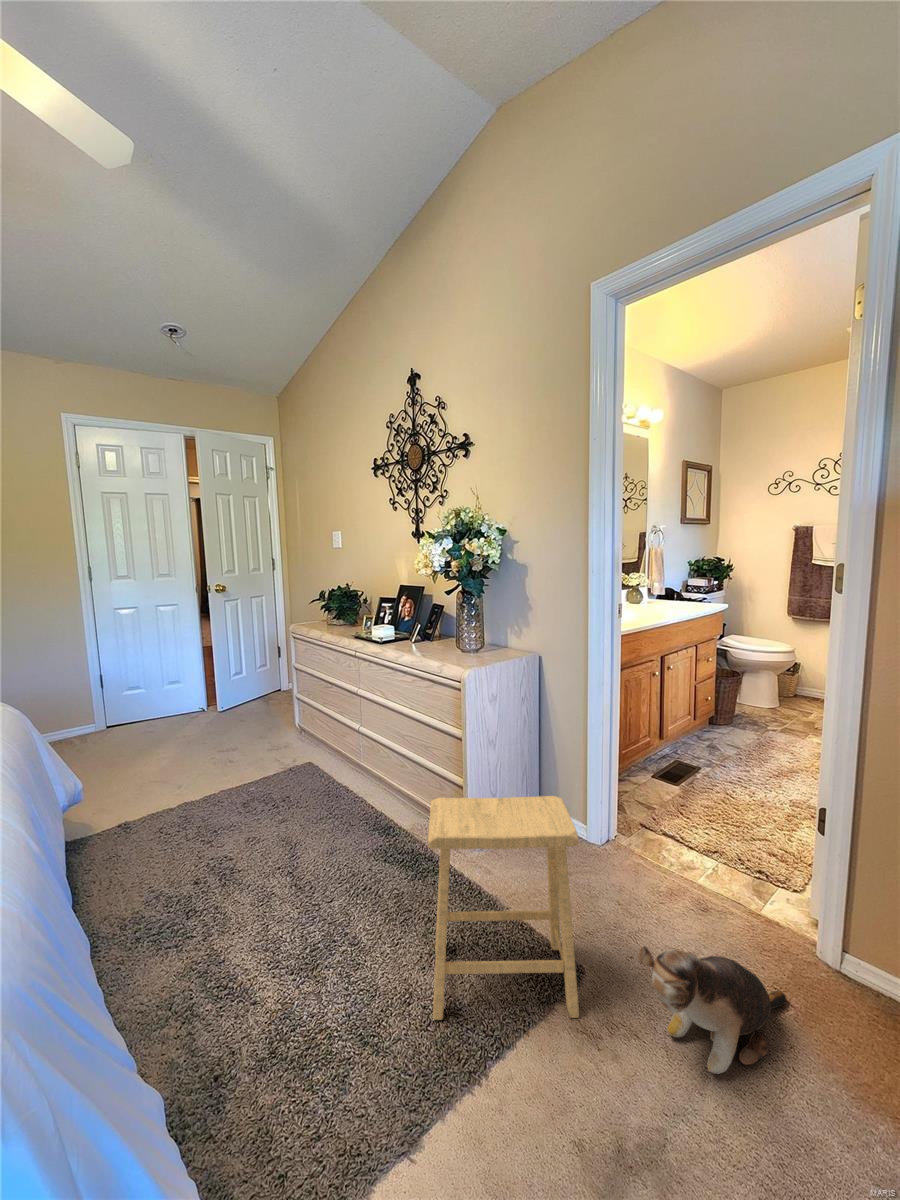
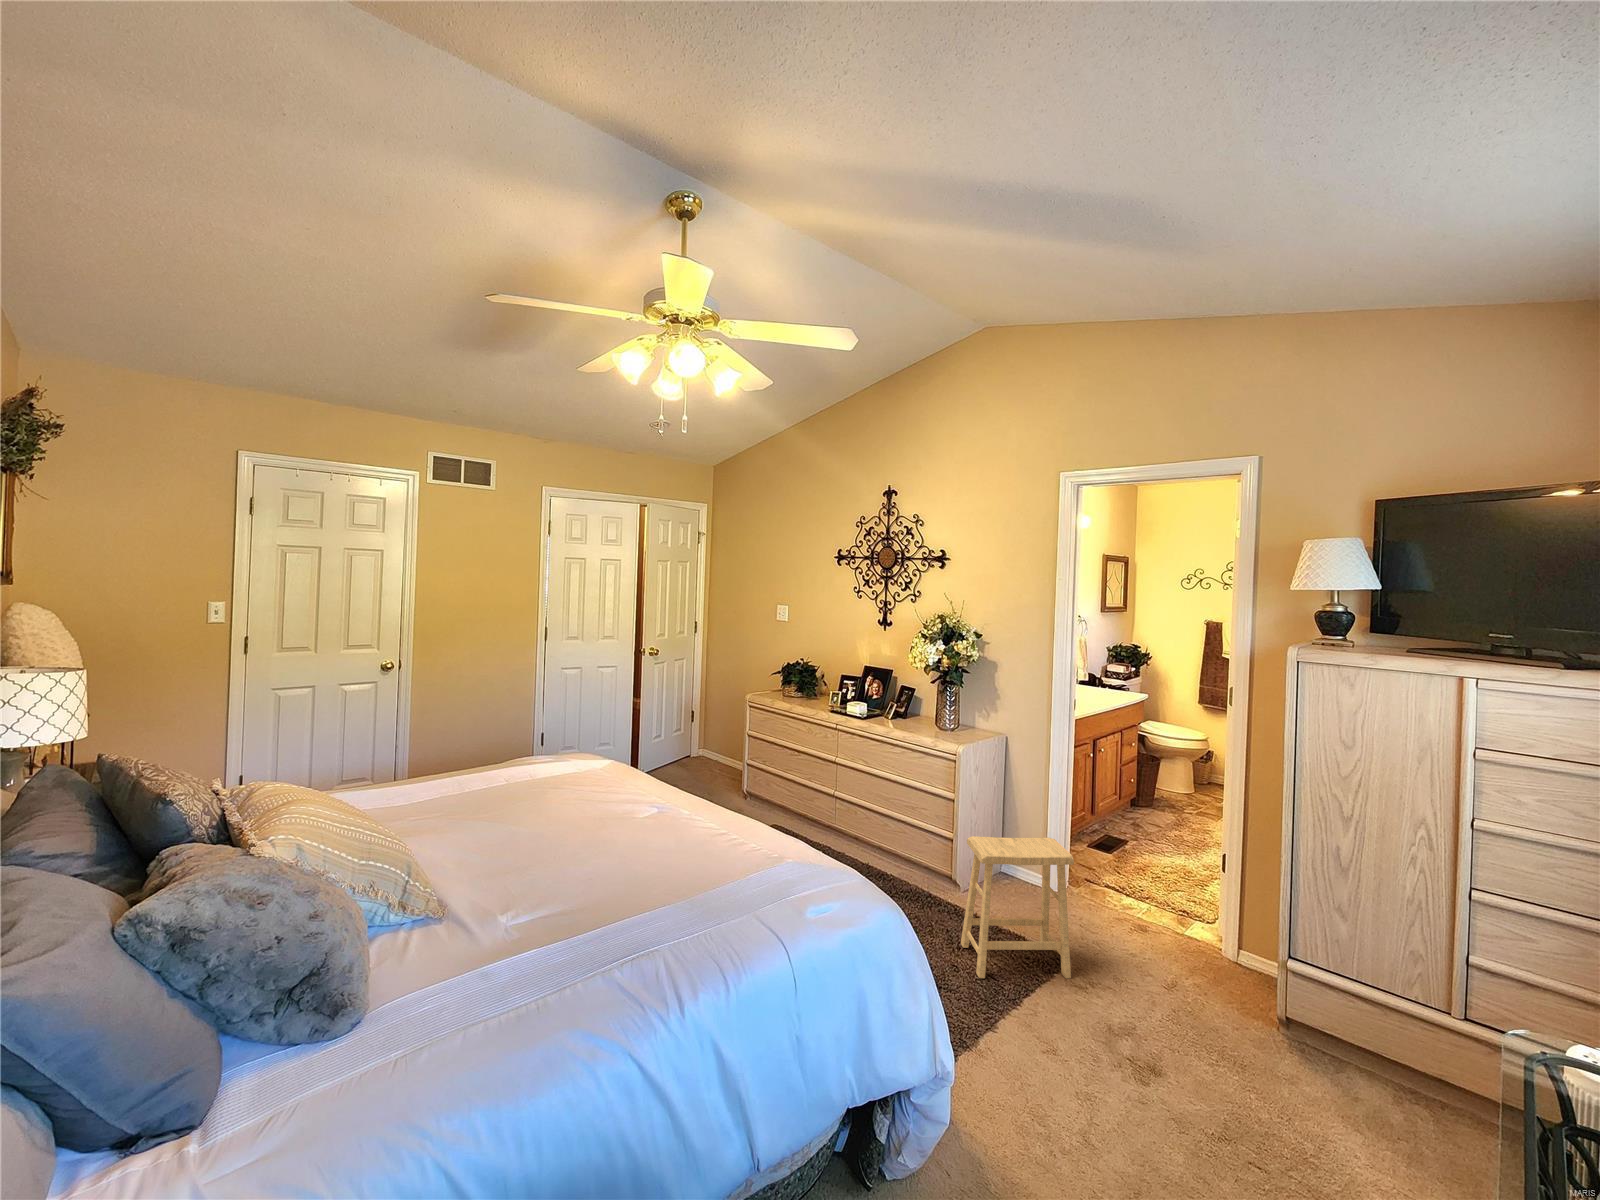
plush toy: present [639,946,786,1074] -> none [1114,924,1199,999]

